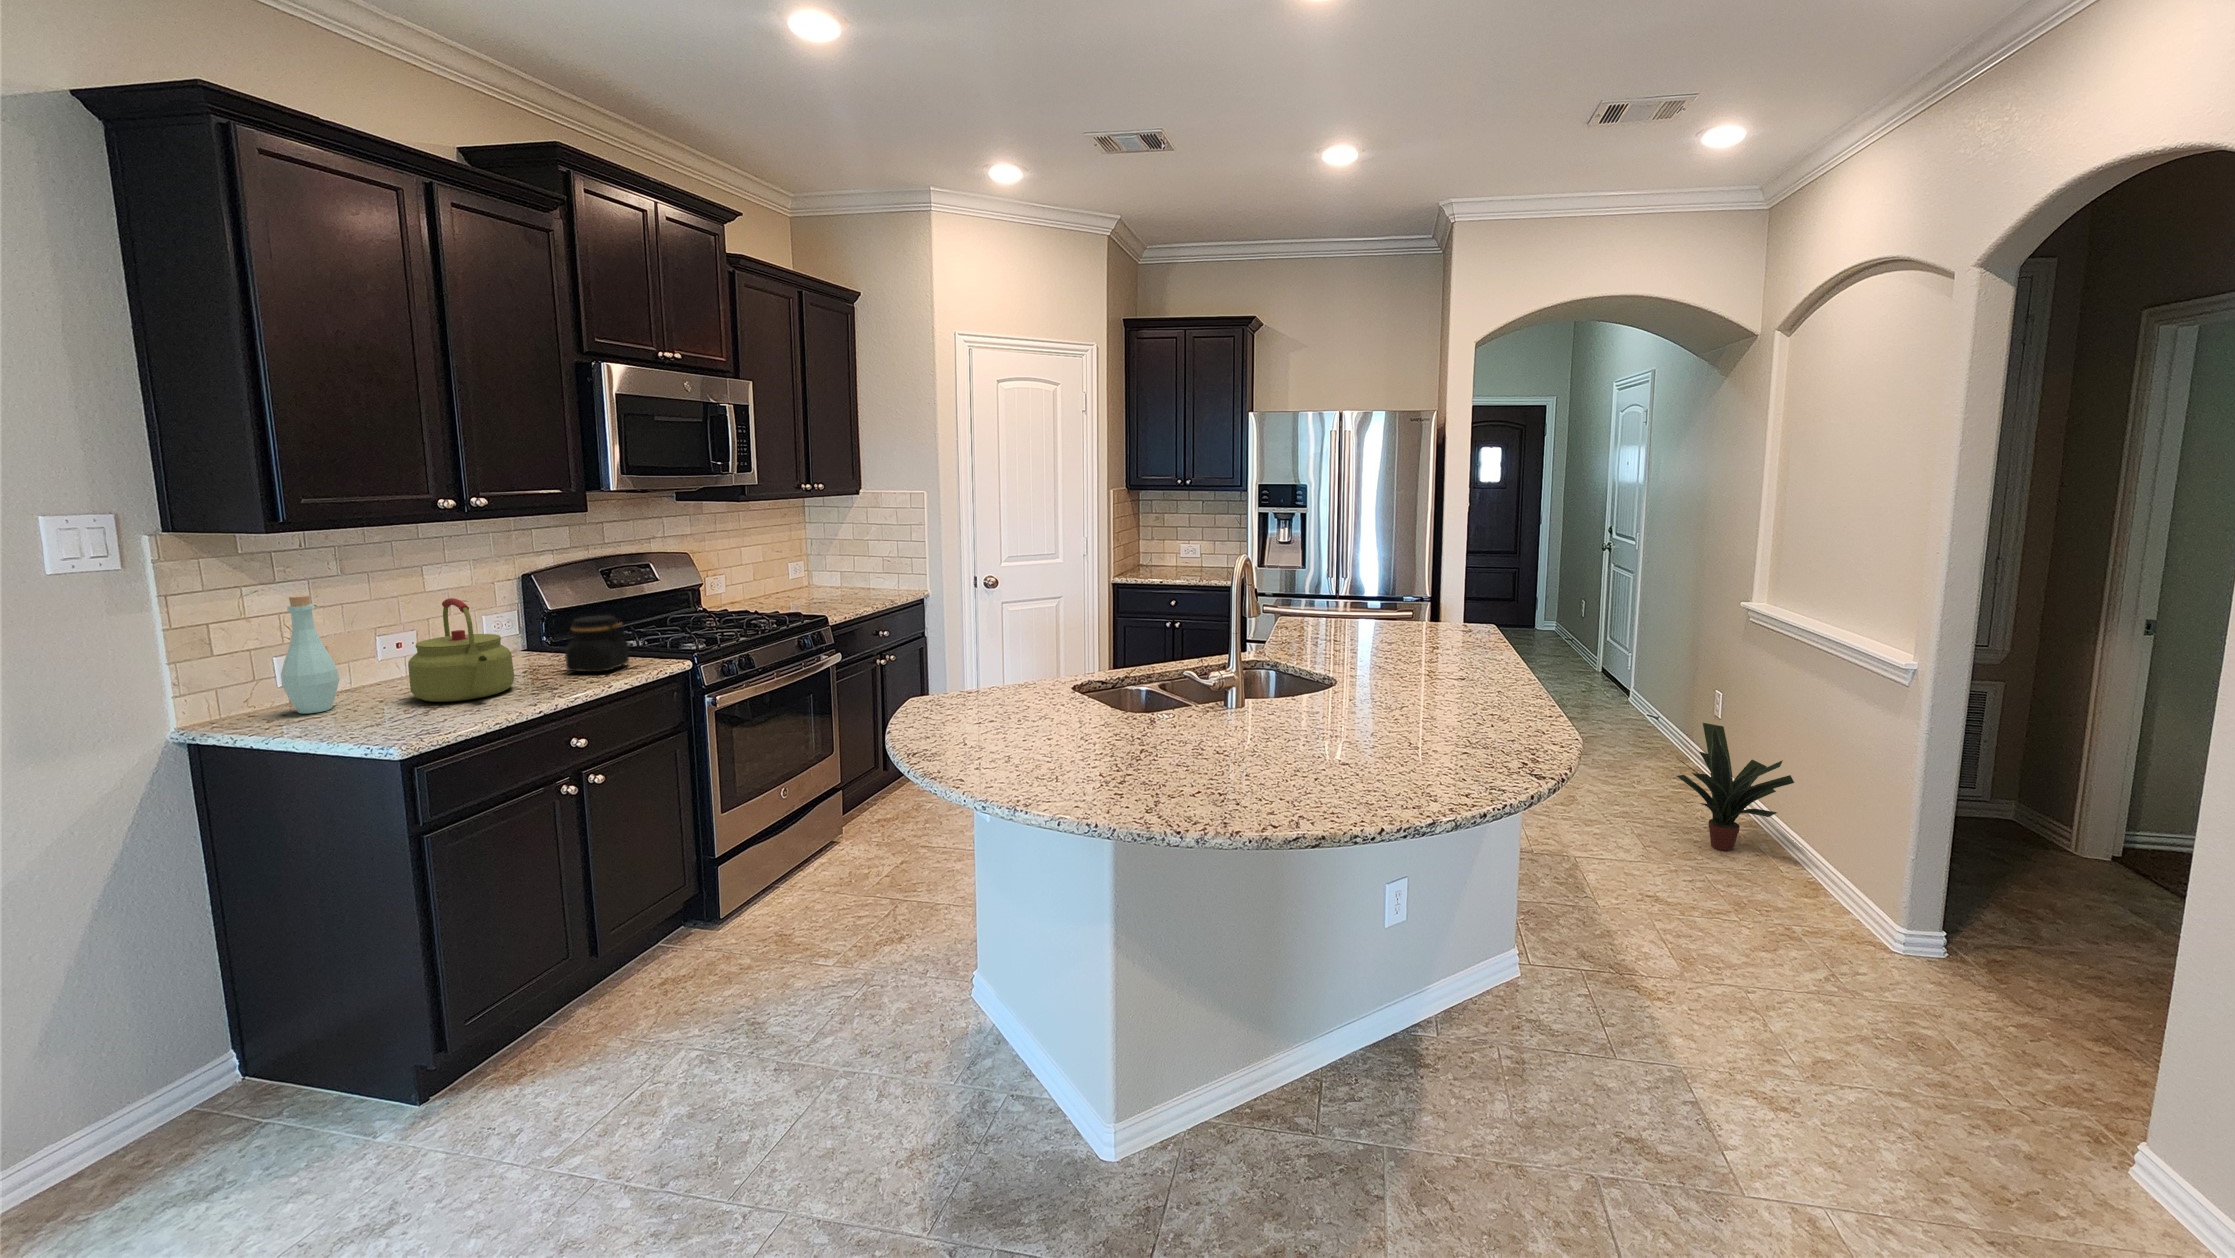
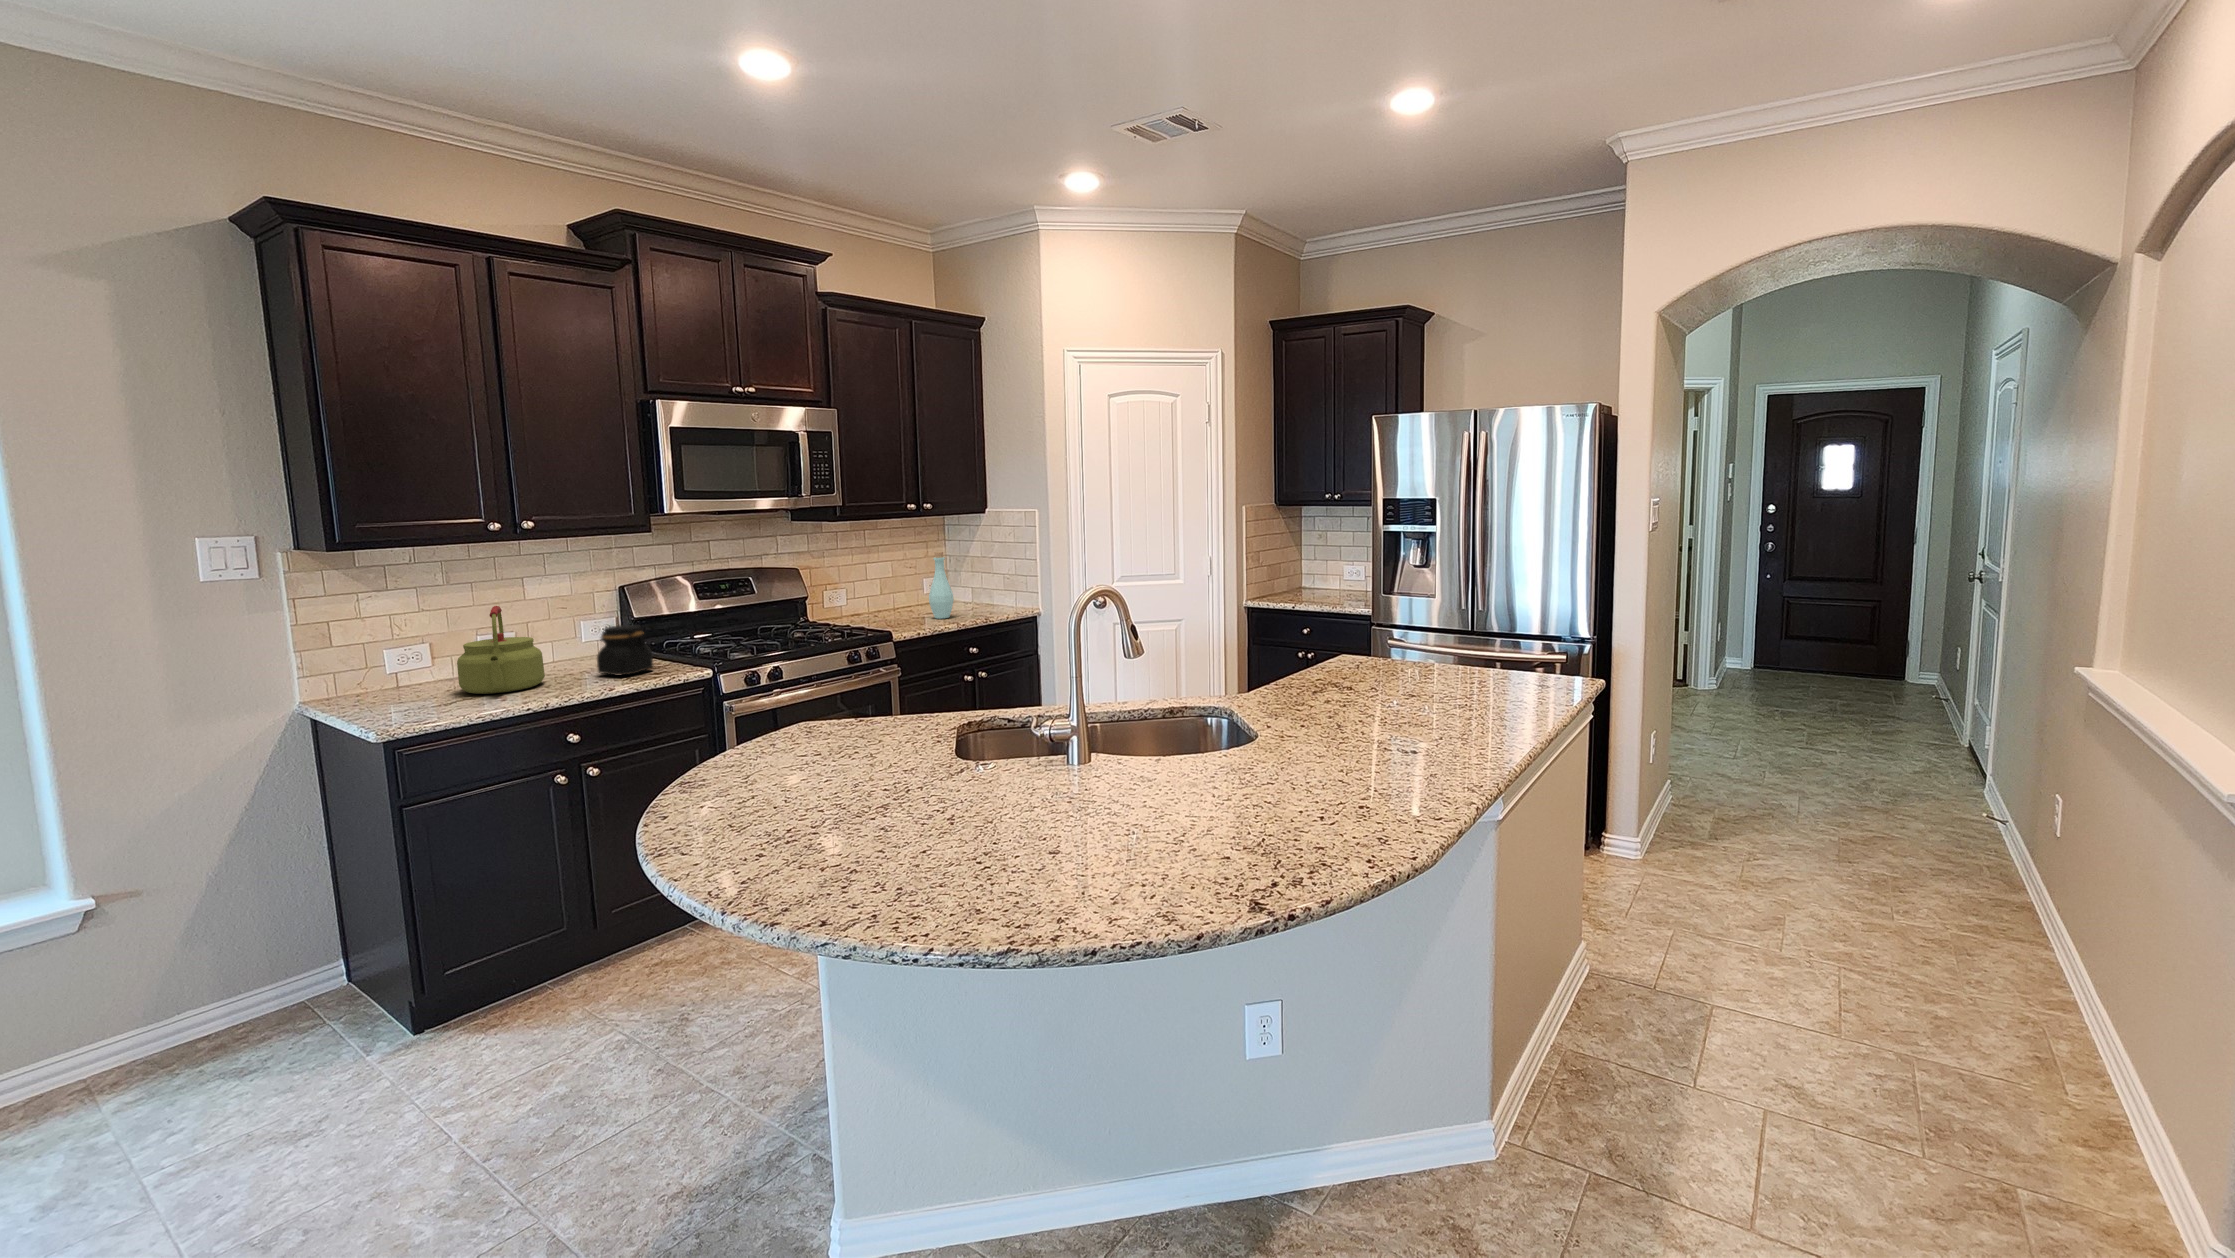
bottle: present [281,595,339,713] -> present [929,552,954,619]
potted plant: present [1676,723,1794,851] -> none [1907,845,2115,1048]

